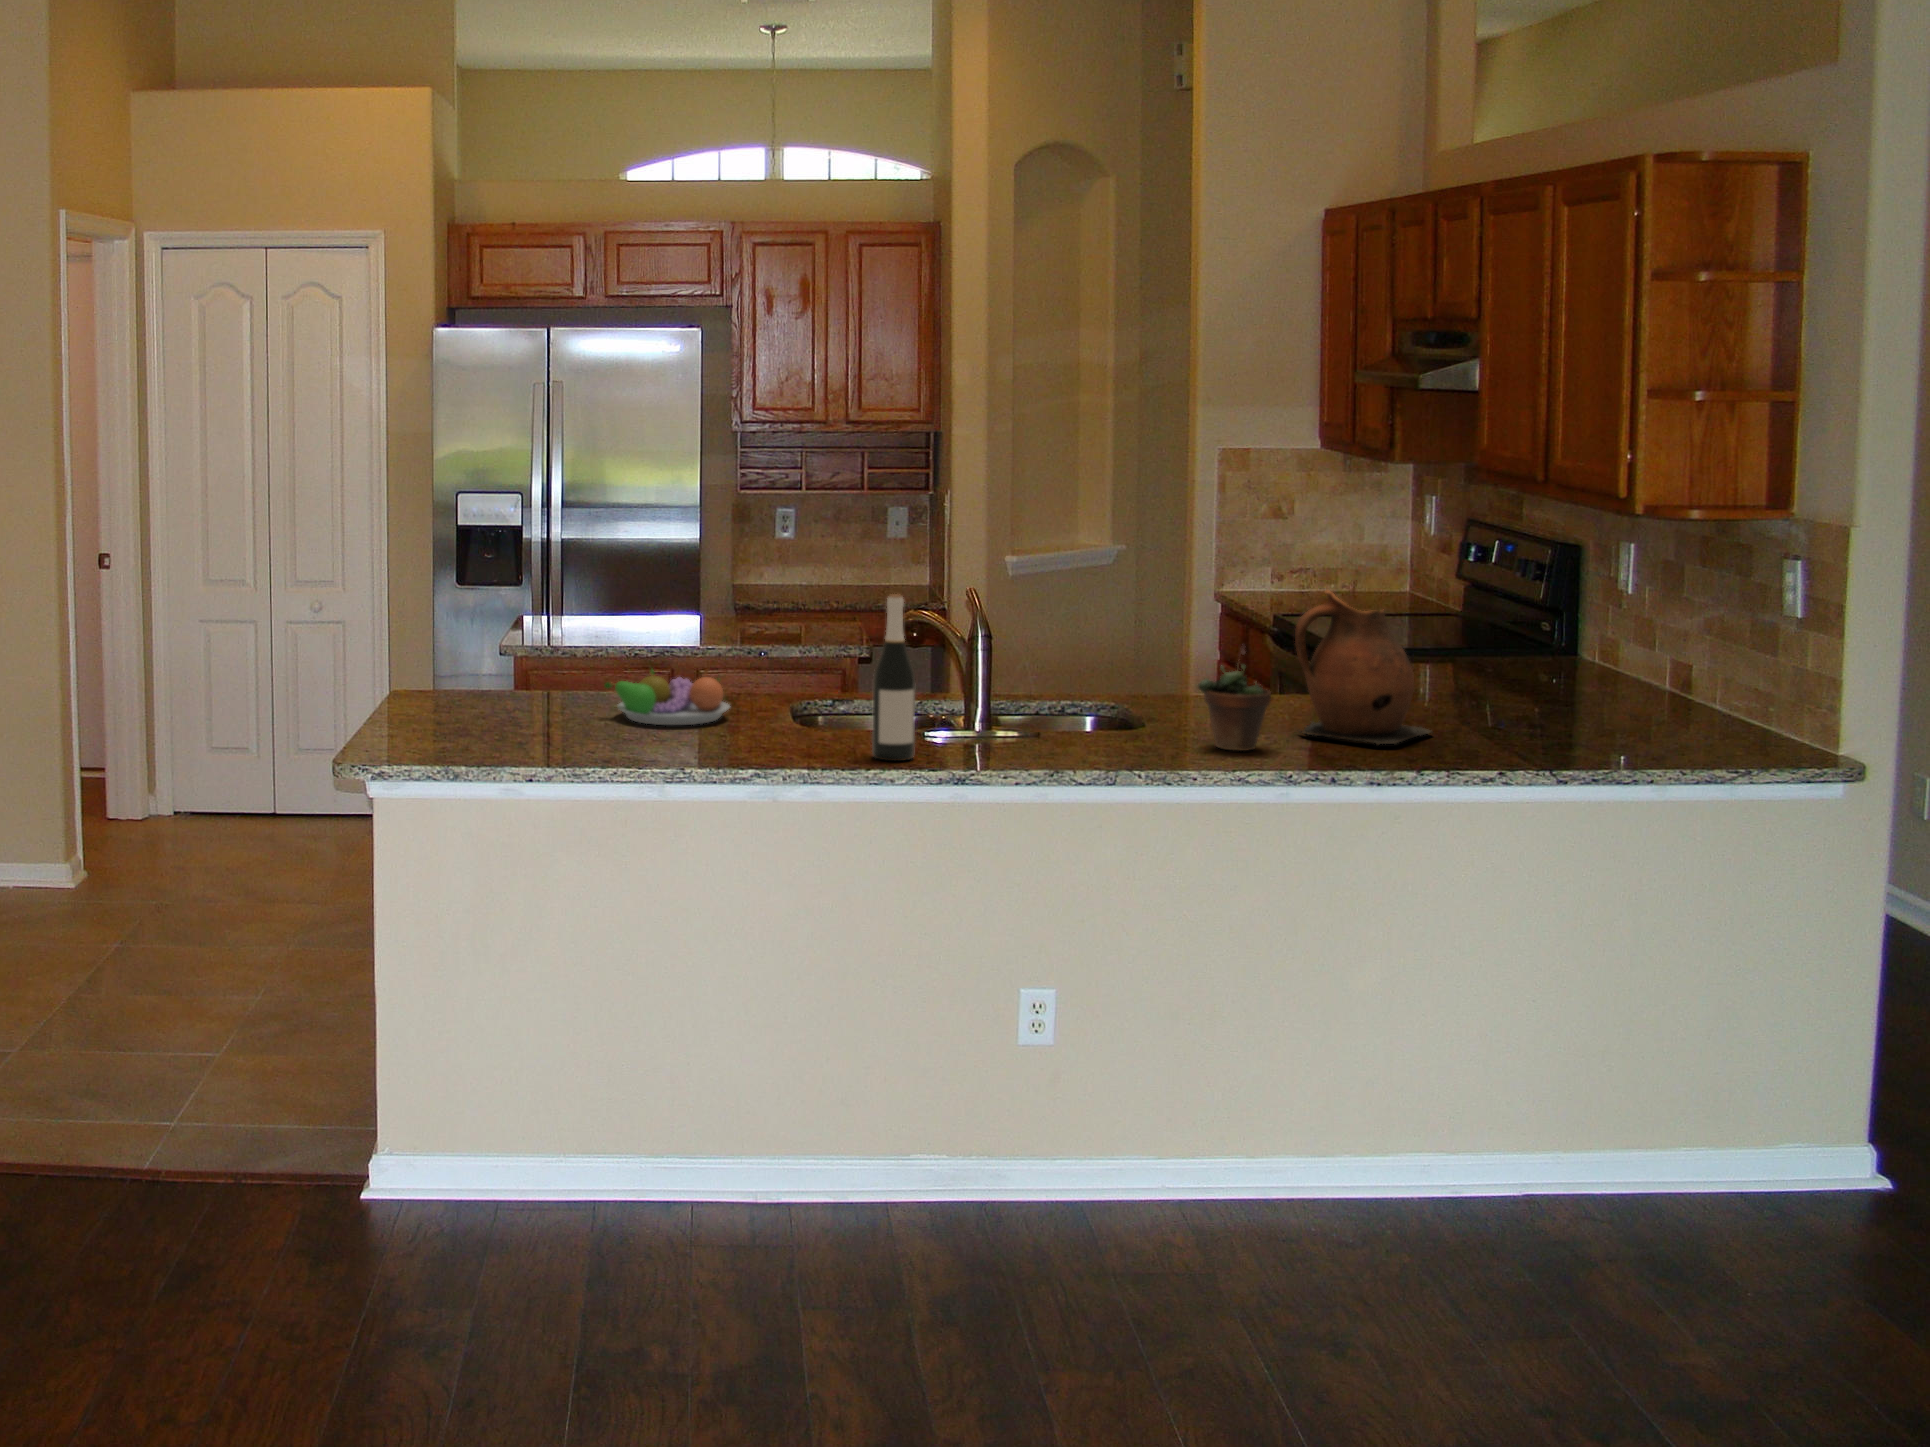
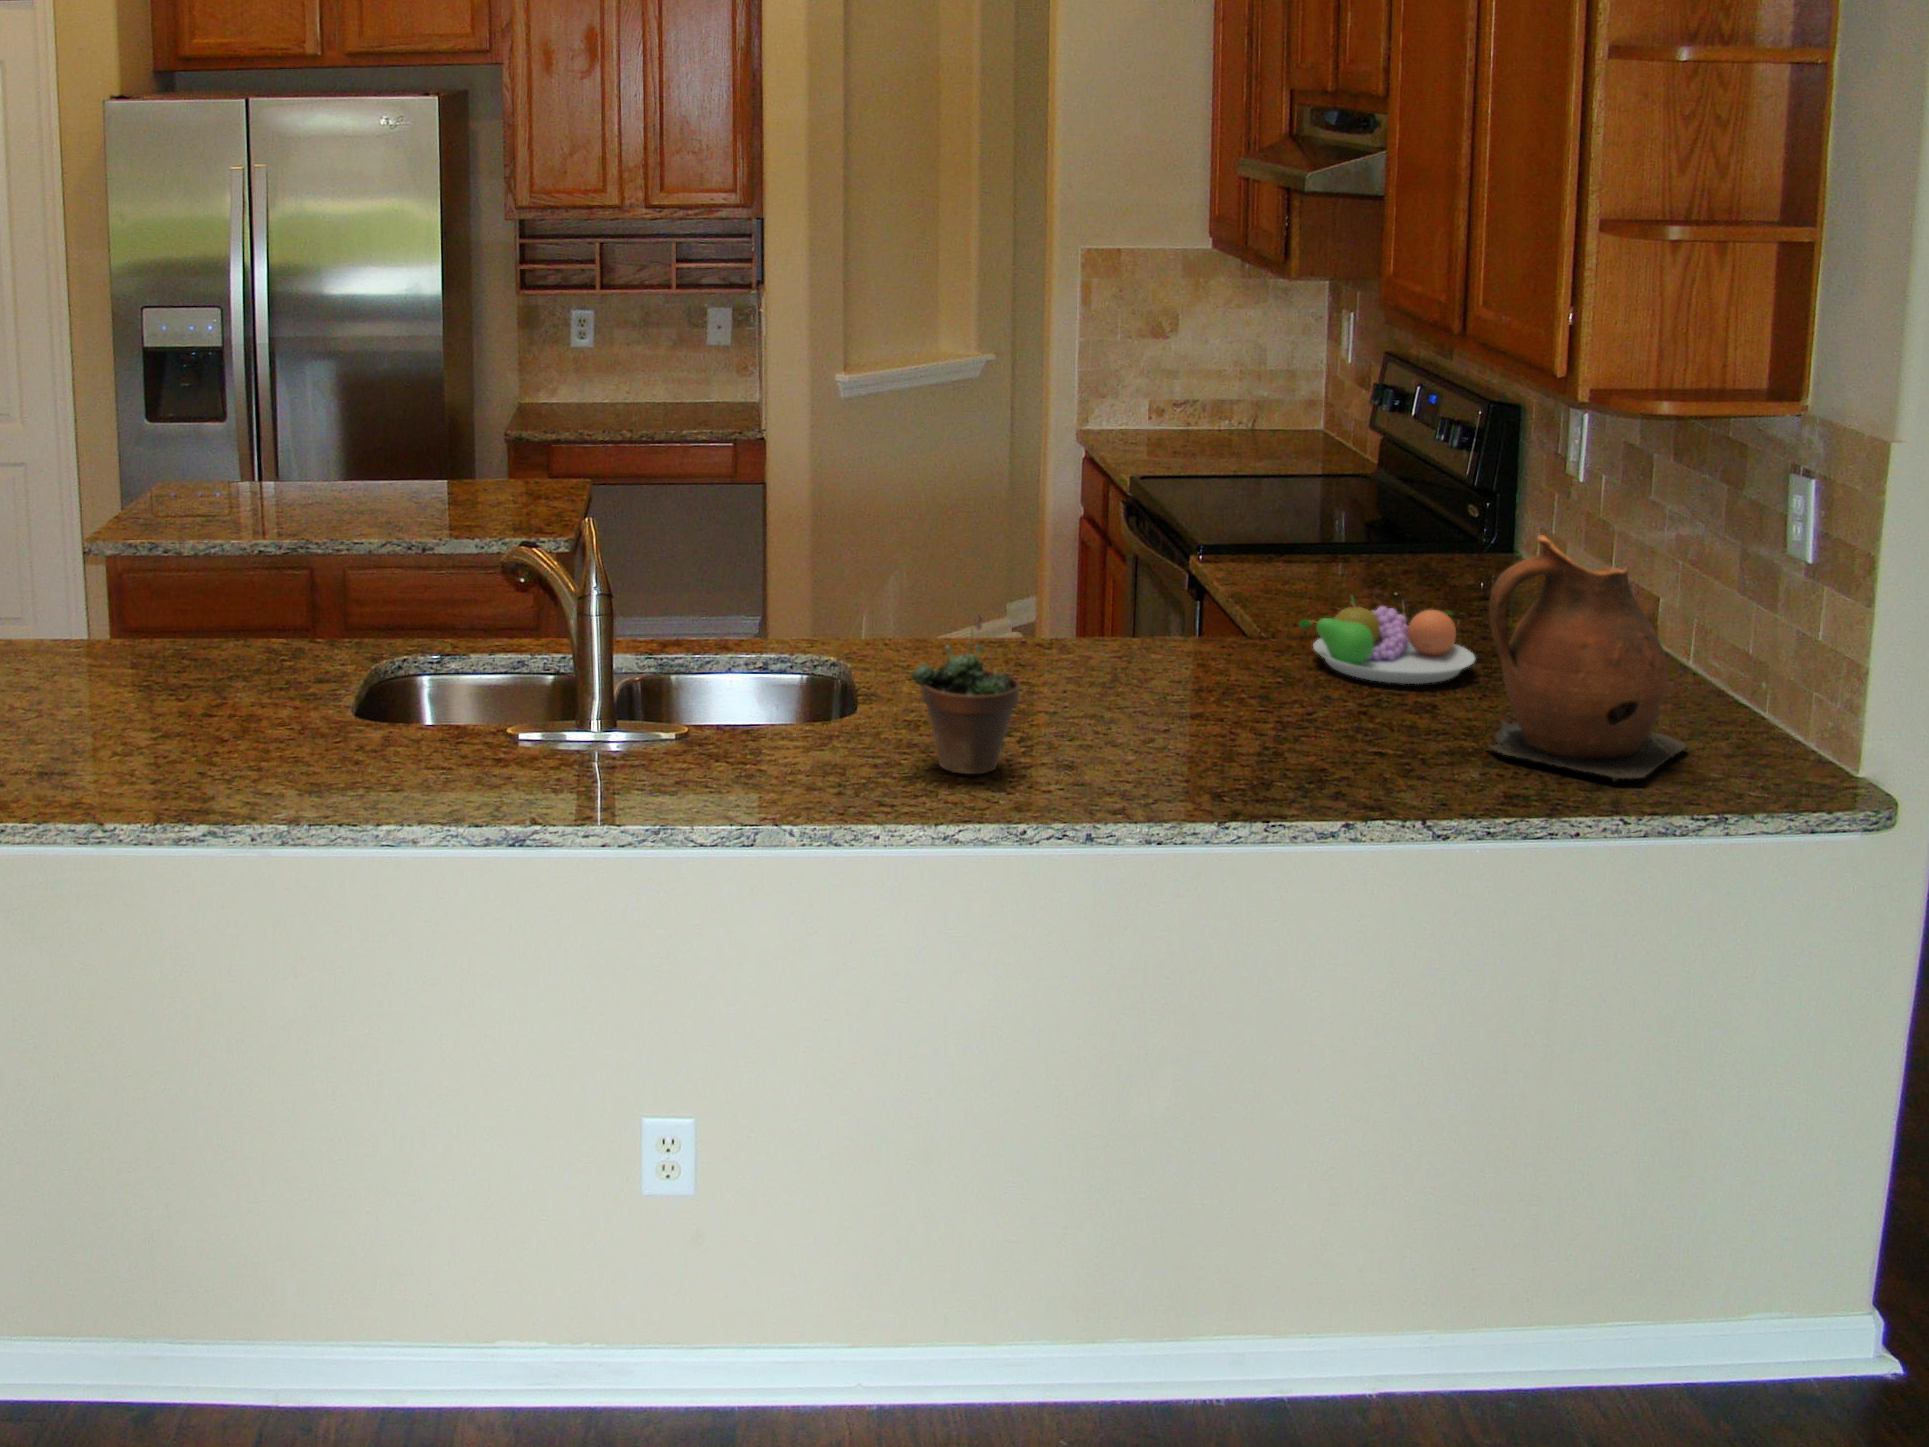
ceramic pitcher: present [1295,591,1433,745] -> present [1487,535,1688,782]
wine bottle: present [872,594,916,761] -> none [395,548,464,805]
fruit bowl: present [604,670,730,725] -> present [1299,596,1475,684]

